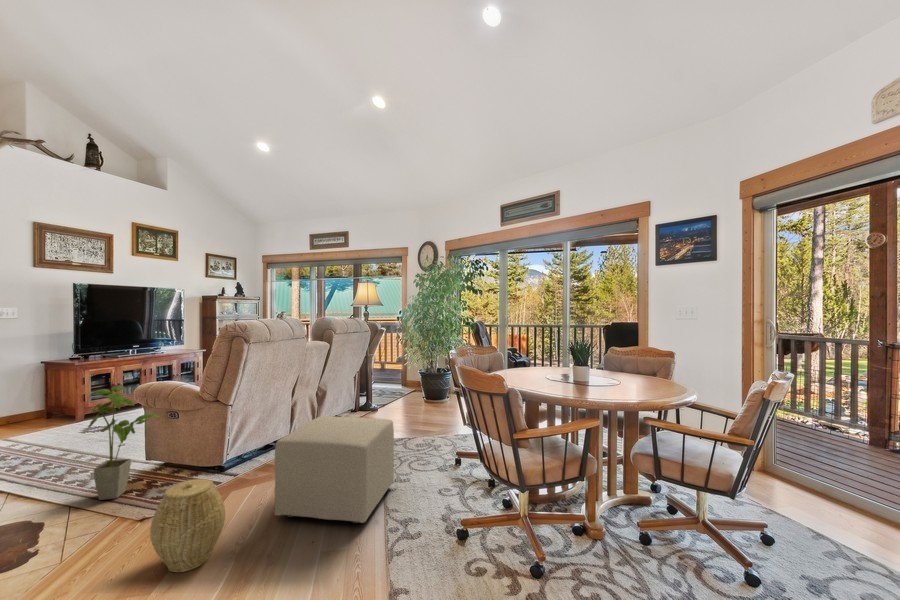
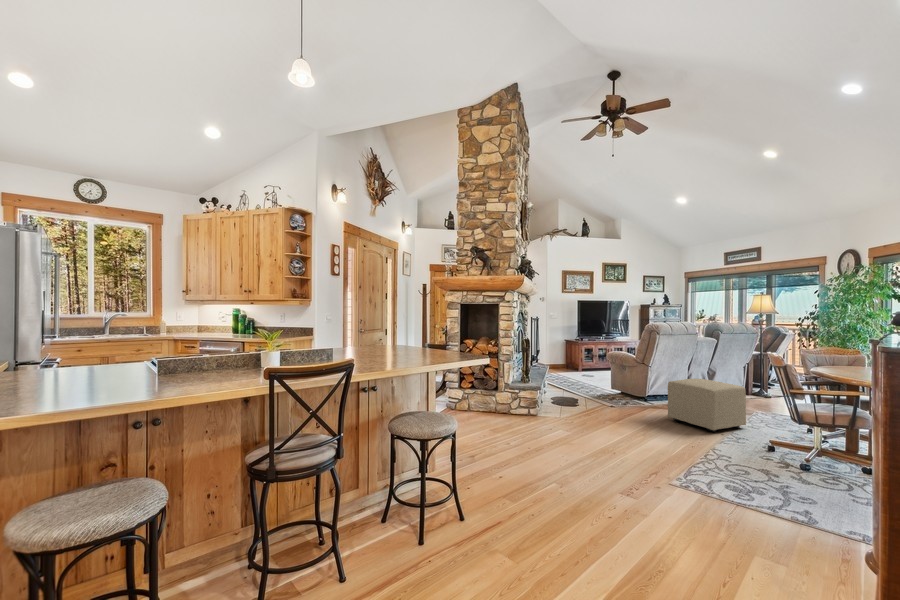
house plant: present [88,386,159,500] -> none [591,349,619,398]
woven basket: present [150,479,225,572] -> none [616,387,644,421]

